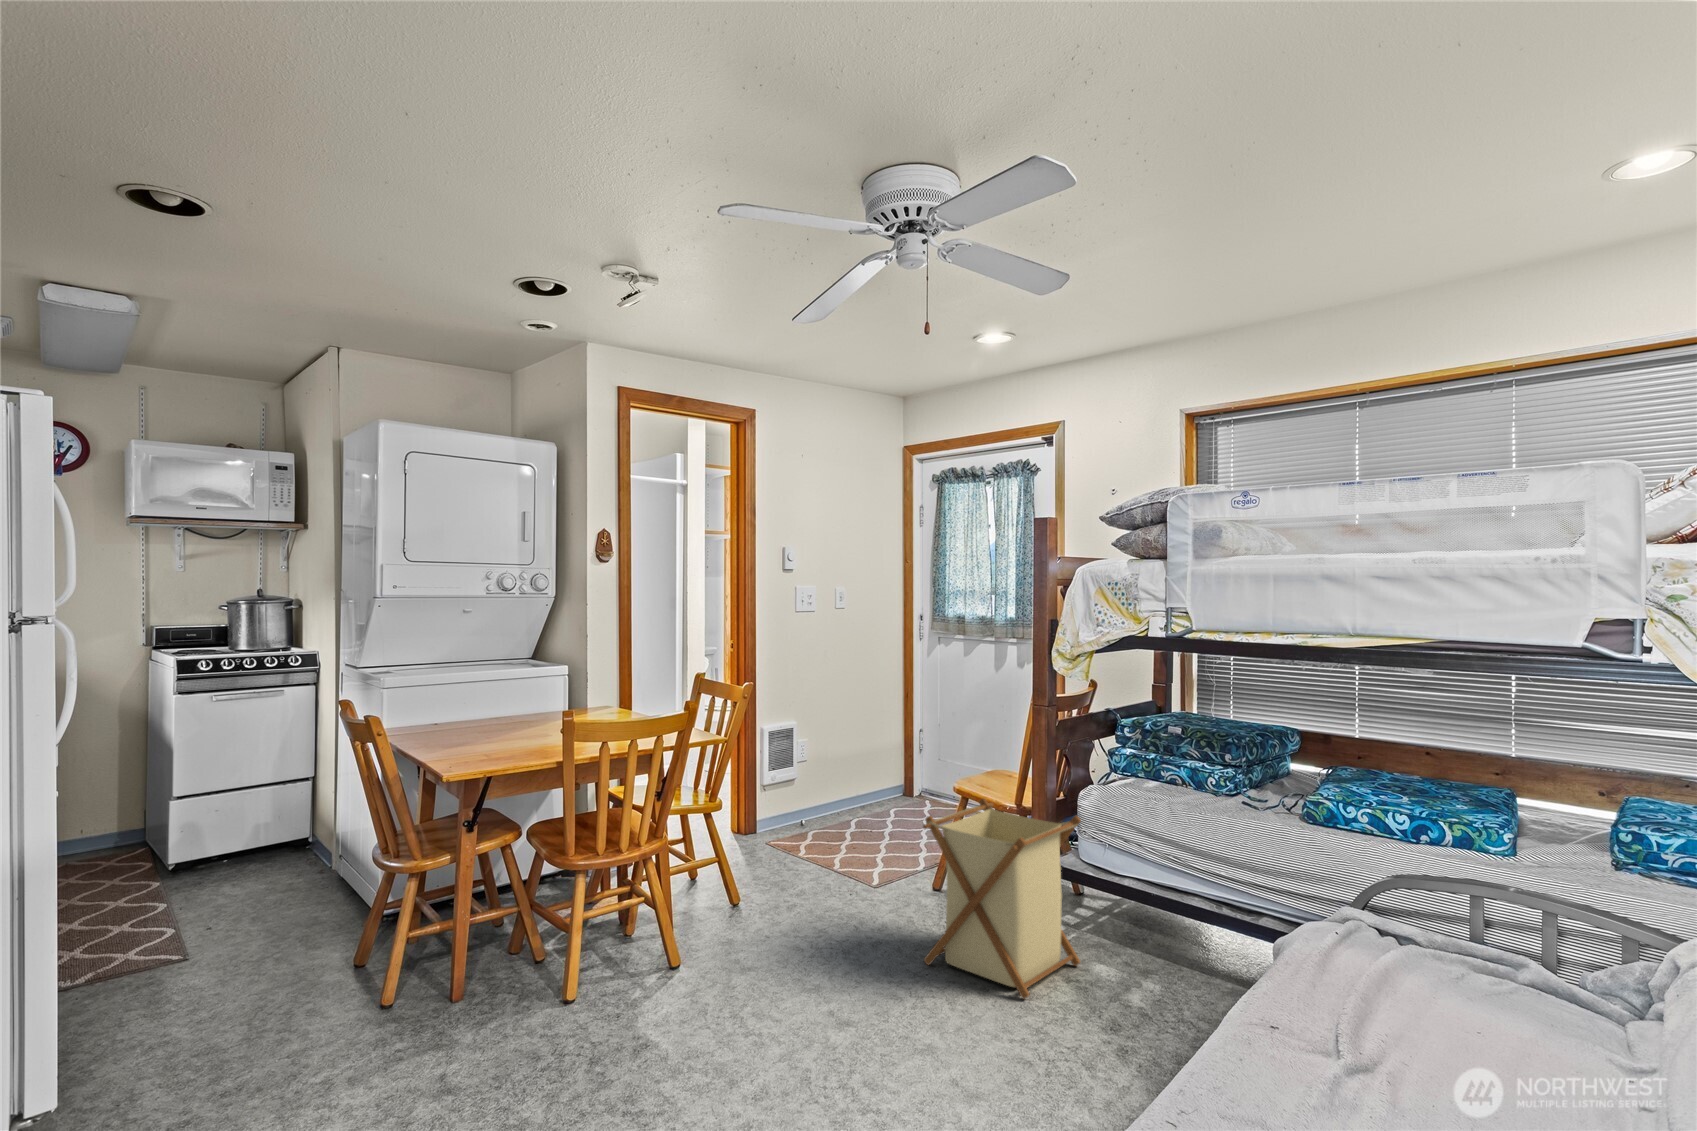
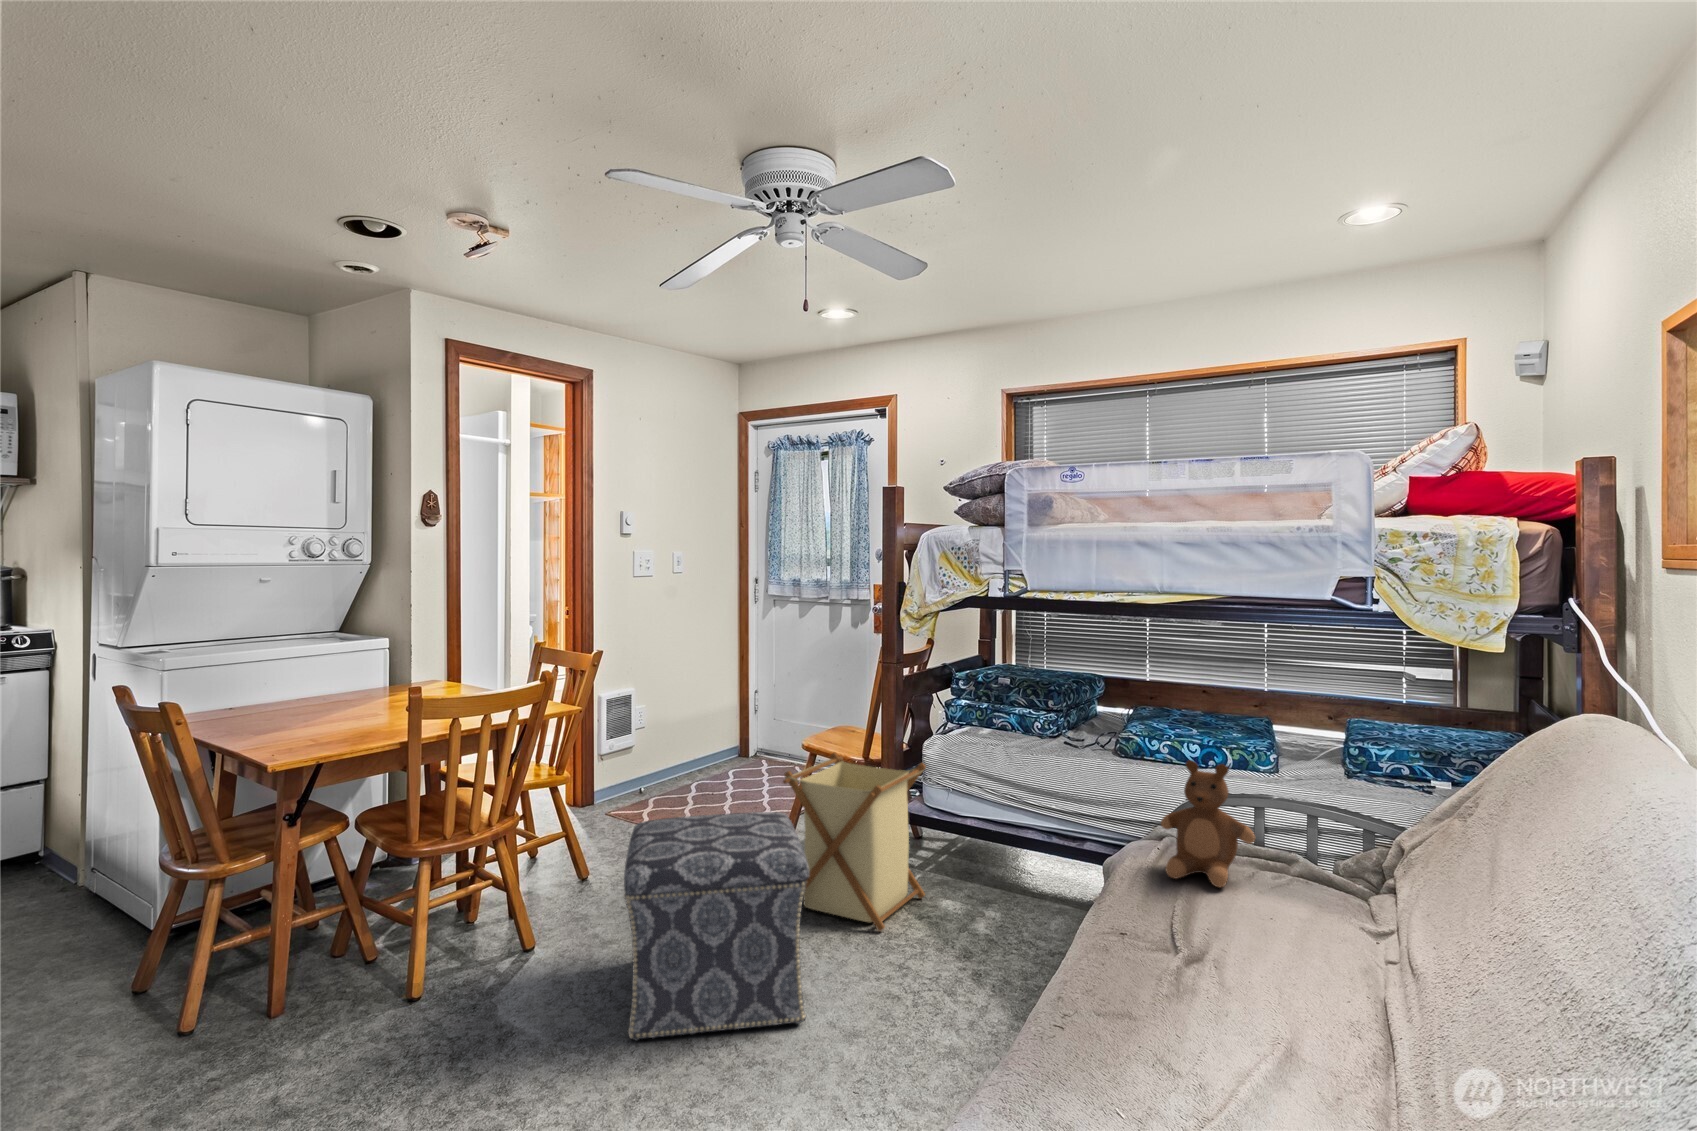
teddy bear: none [1343,836,1467,996] -> present [1161,760,1255,887]
ottoman: none [738,859,930,1094] -> present [624,812,809,1040]

